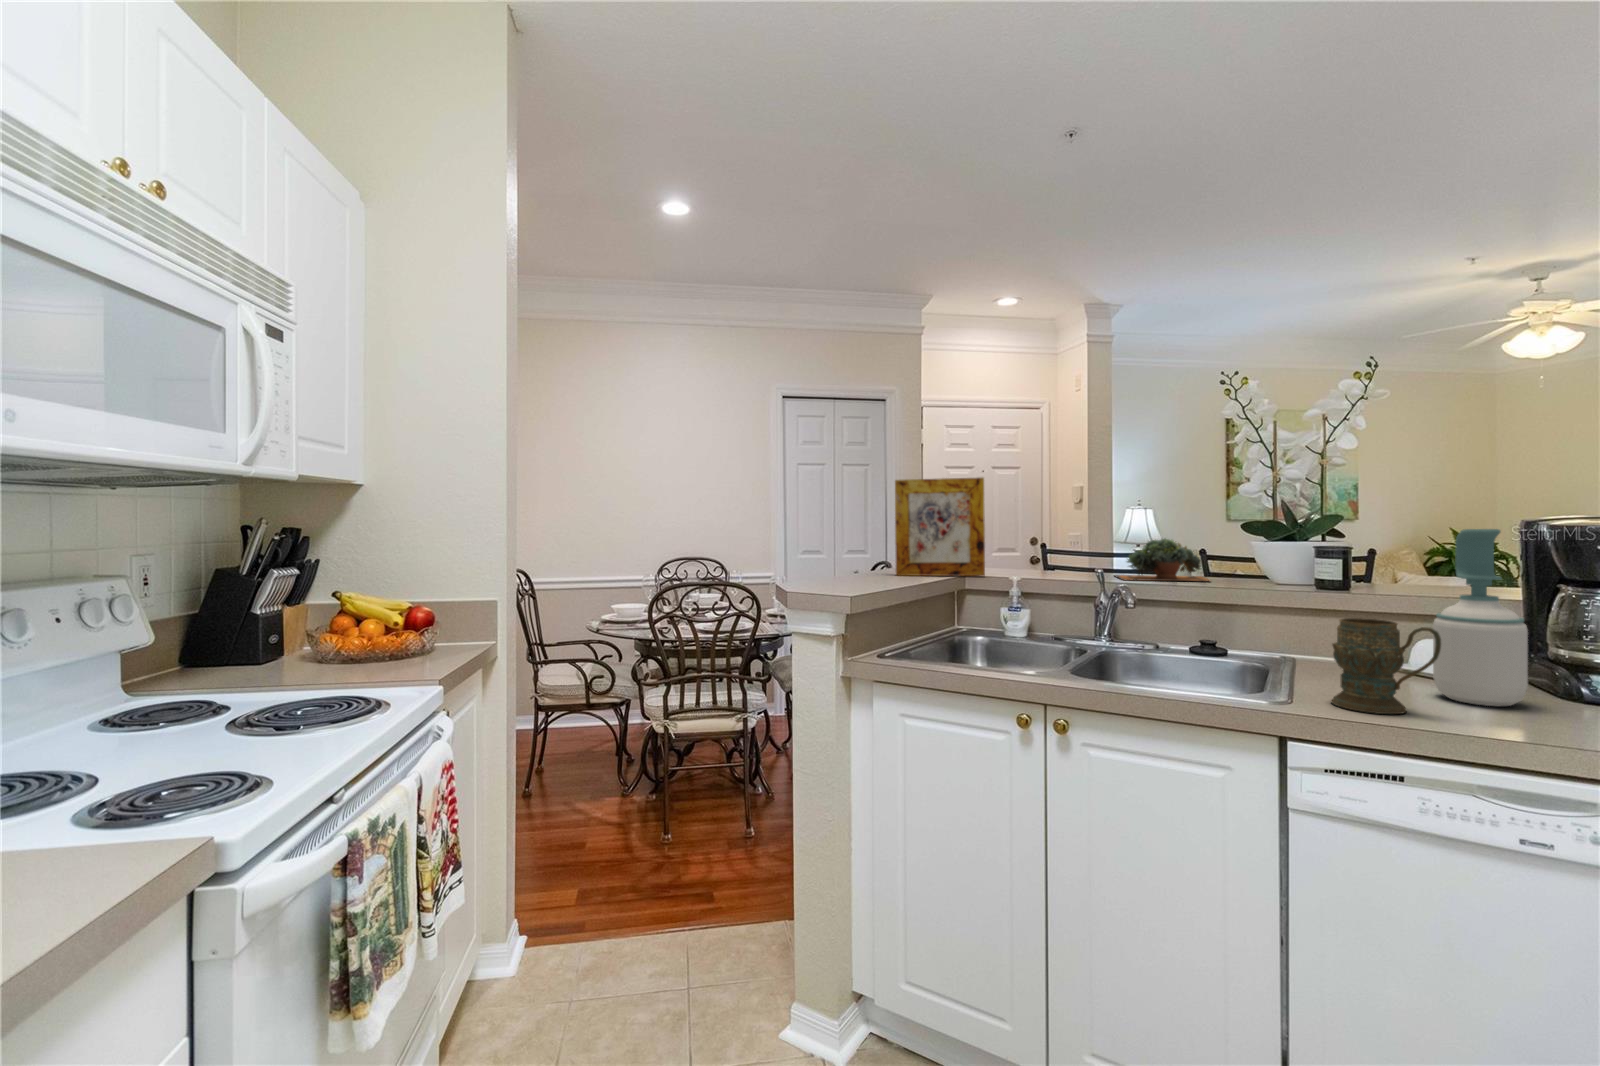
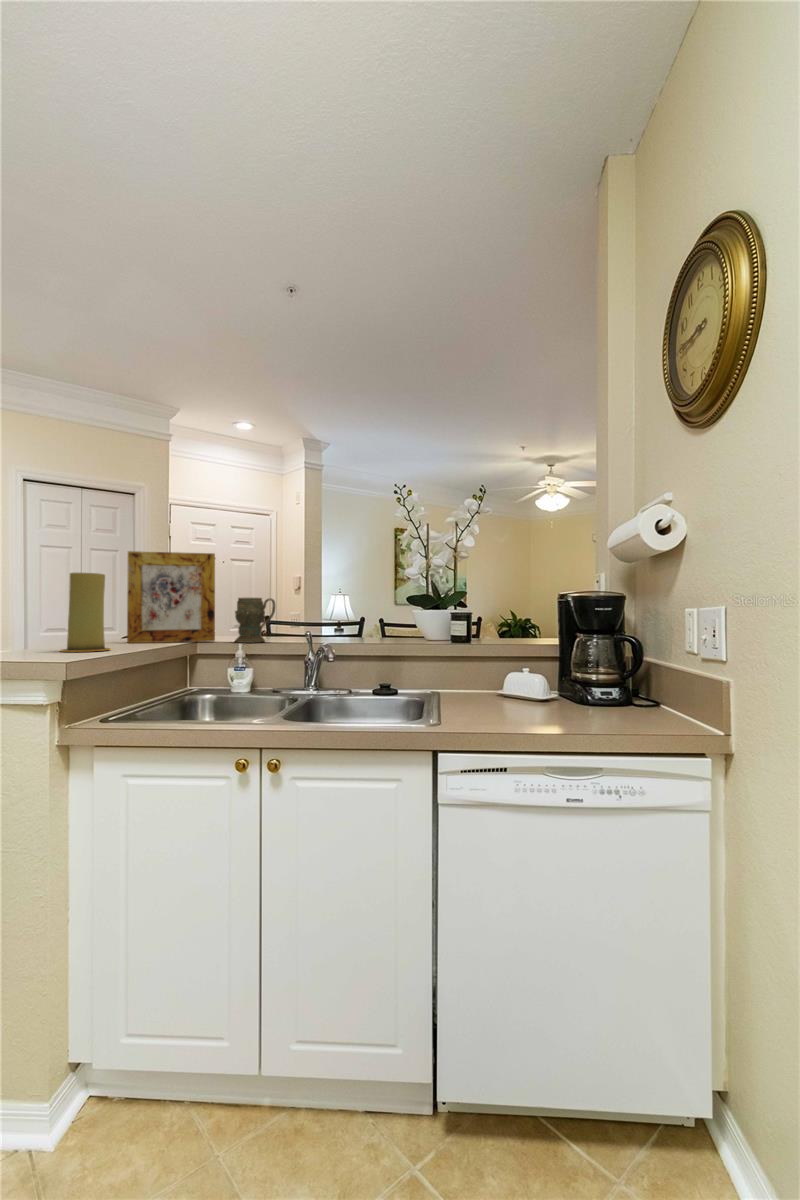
candle: none [843,509,887,586] -> present [60,573,110,652]
soap bottle: present [1433,529,1528,706] -> none [517,596,564,712]
succulent plant: present [1115,538,1209,581] -> none [321,608,388,641]
mug: present [1331,618,1441,714] -> present [235,598,275,643]

